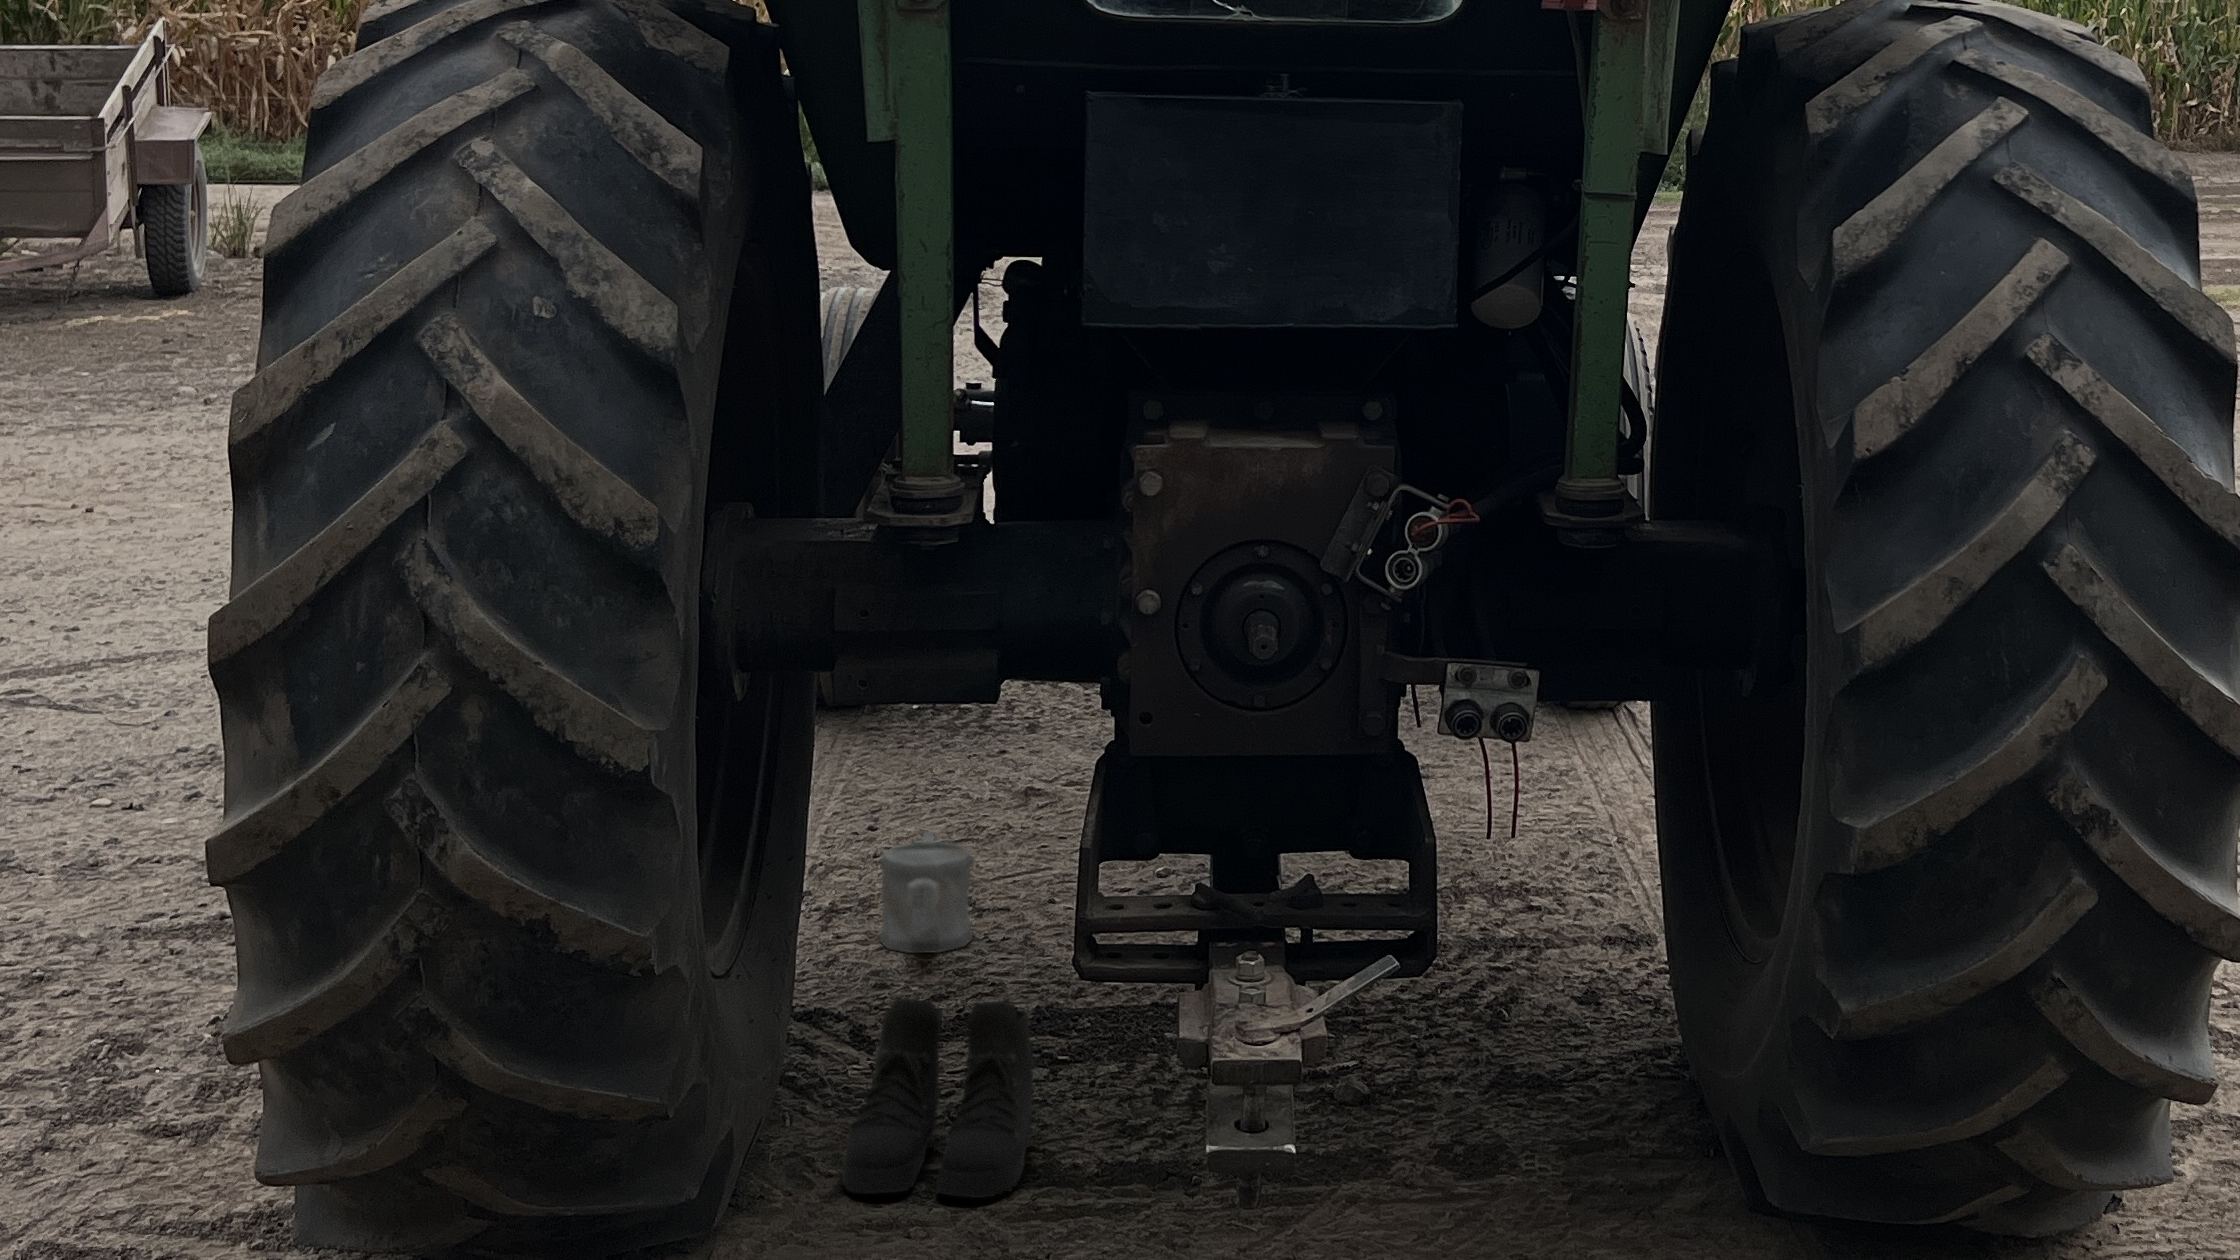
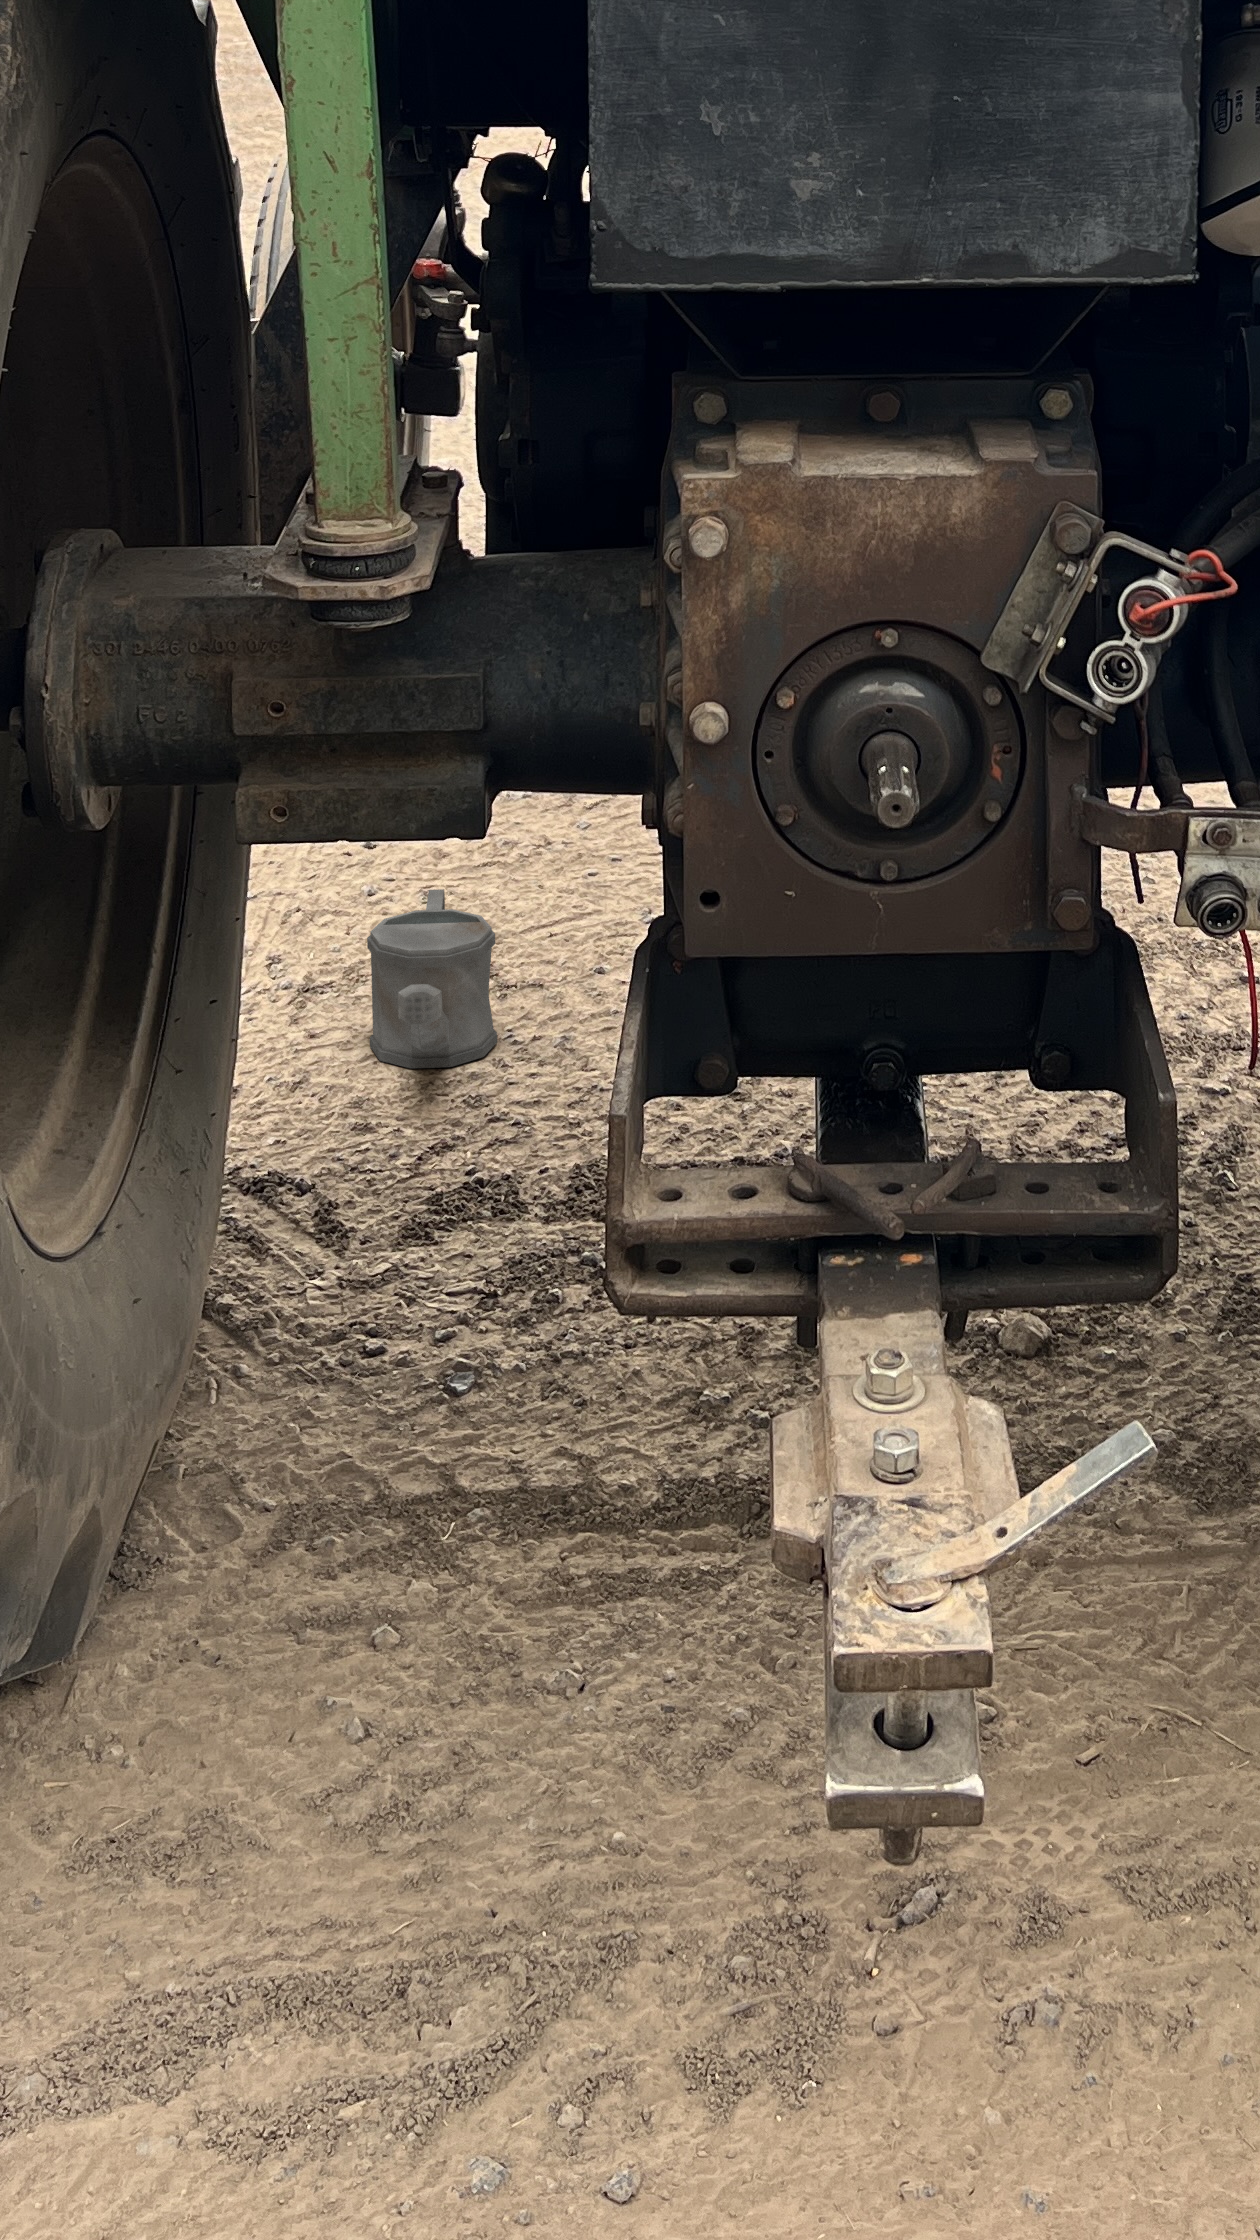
boots: present [842,998,1033,1198] -> none [275,1234,558,1566]

